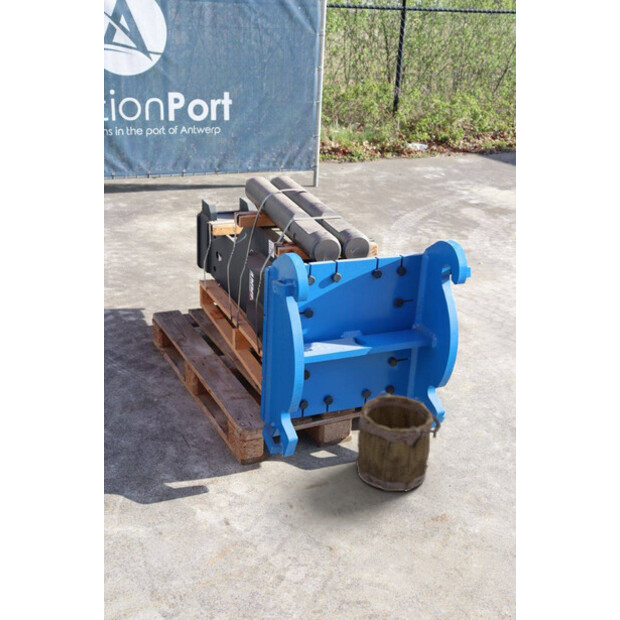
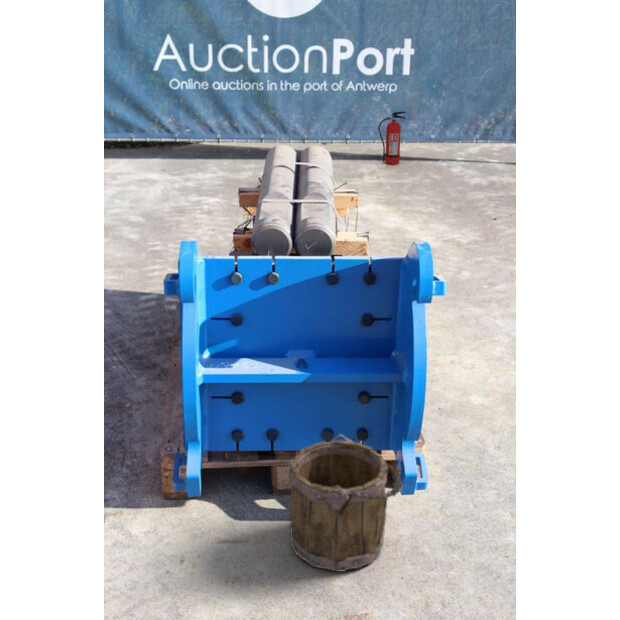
fire extinguisher: none [209,149,230,191] -> present [378,111,406,165]

